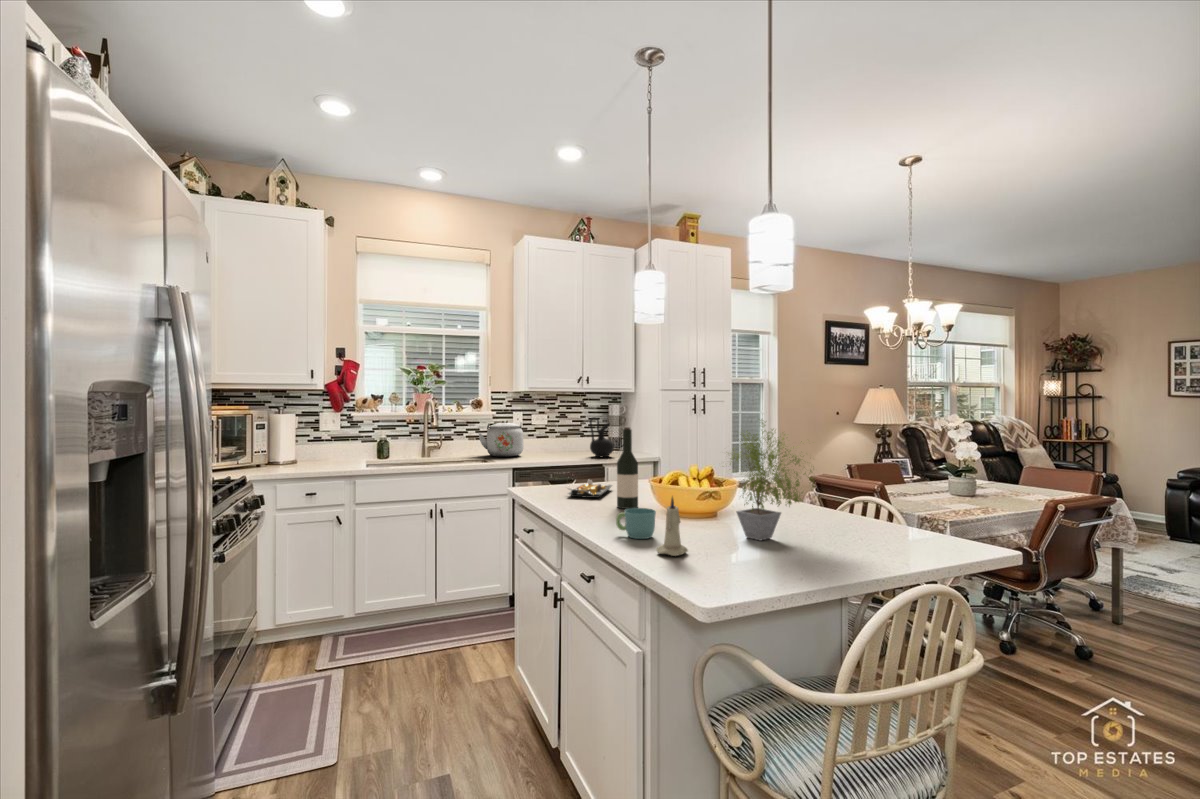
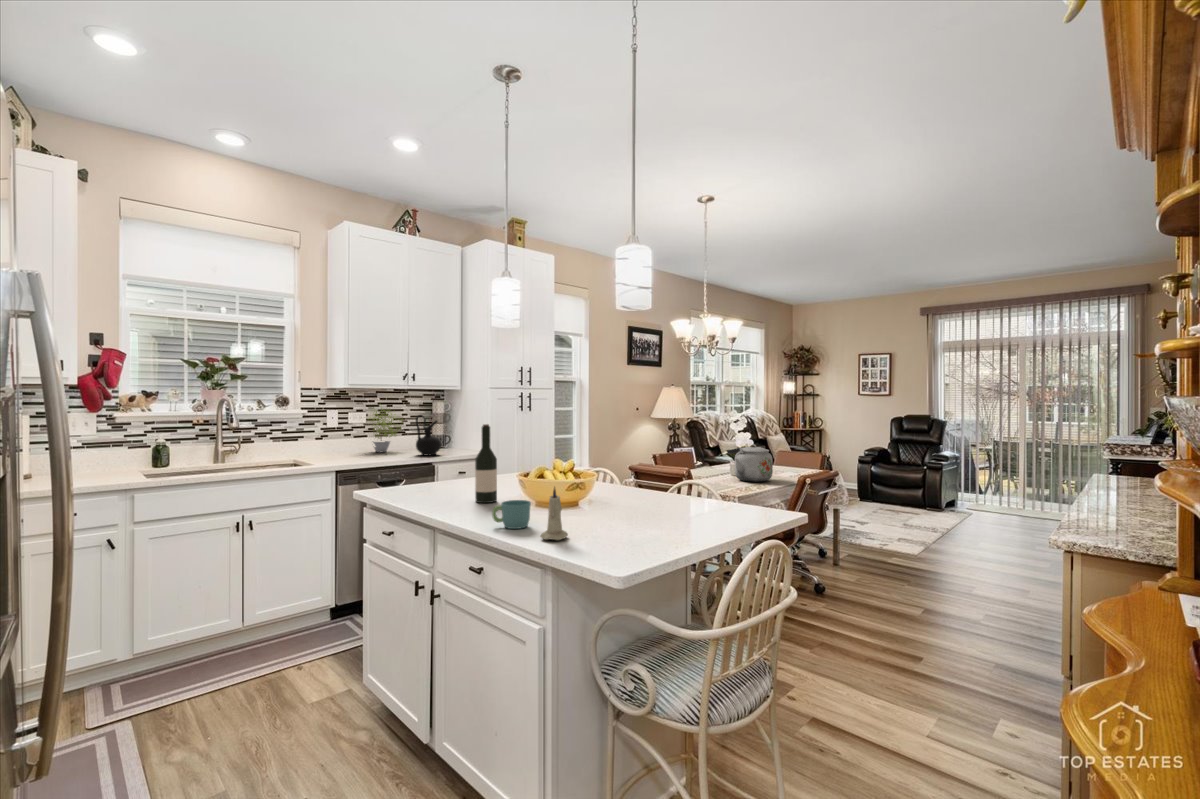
kettle: present [479,420,523,457] -> present [727,444,773,482]
potted plant: present [730,422,812,541] -> present [369,409,402,452]
plate: present [568,480,612,498] -> none [415,477,461,496]

